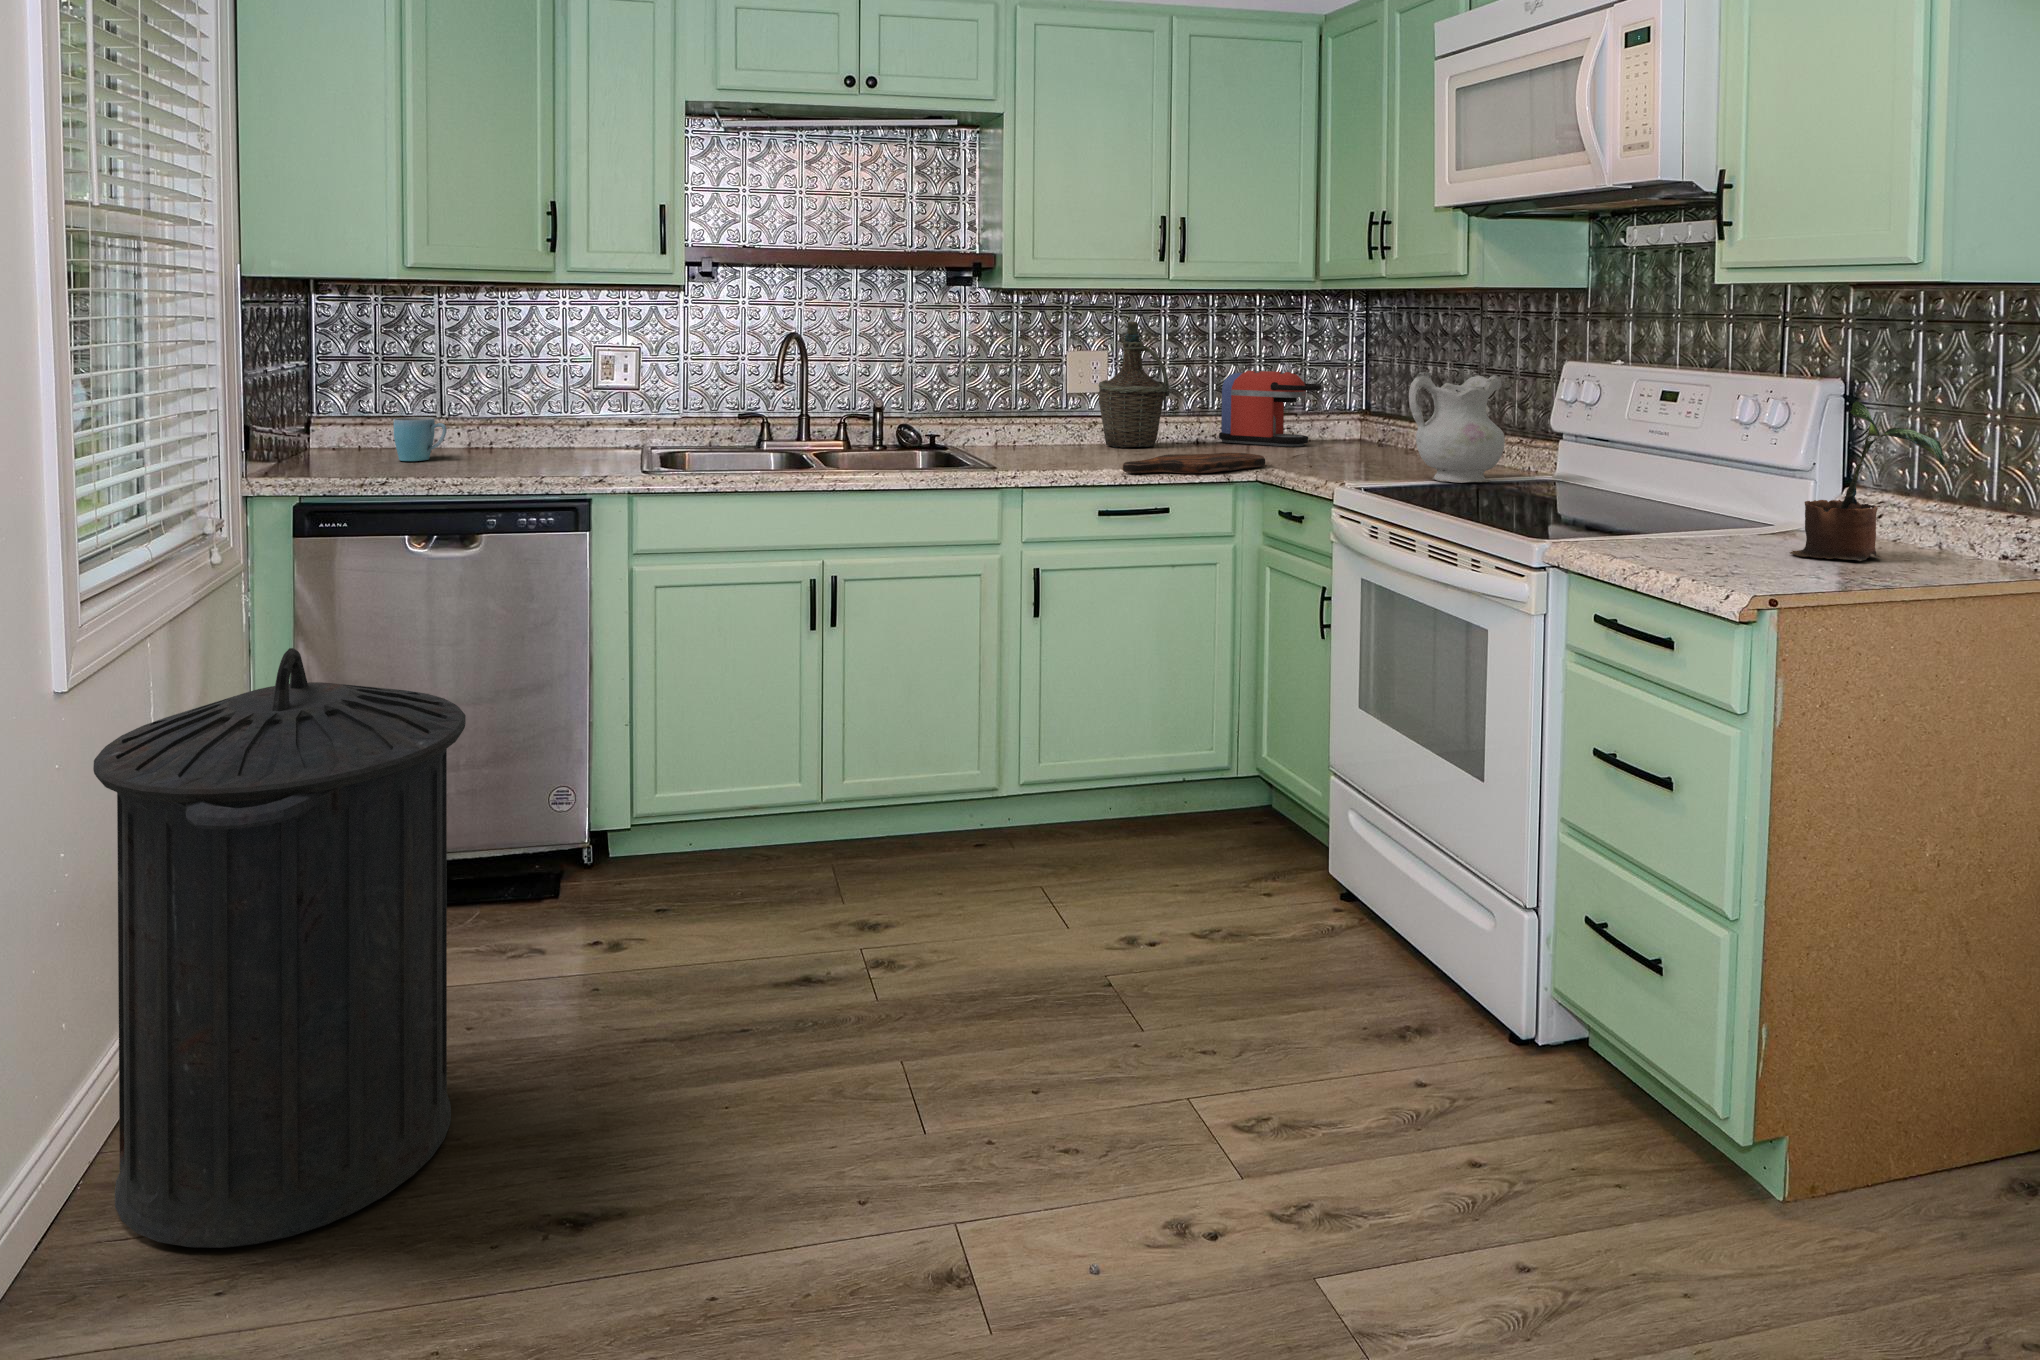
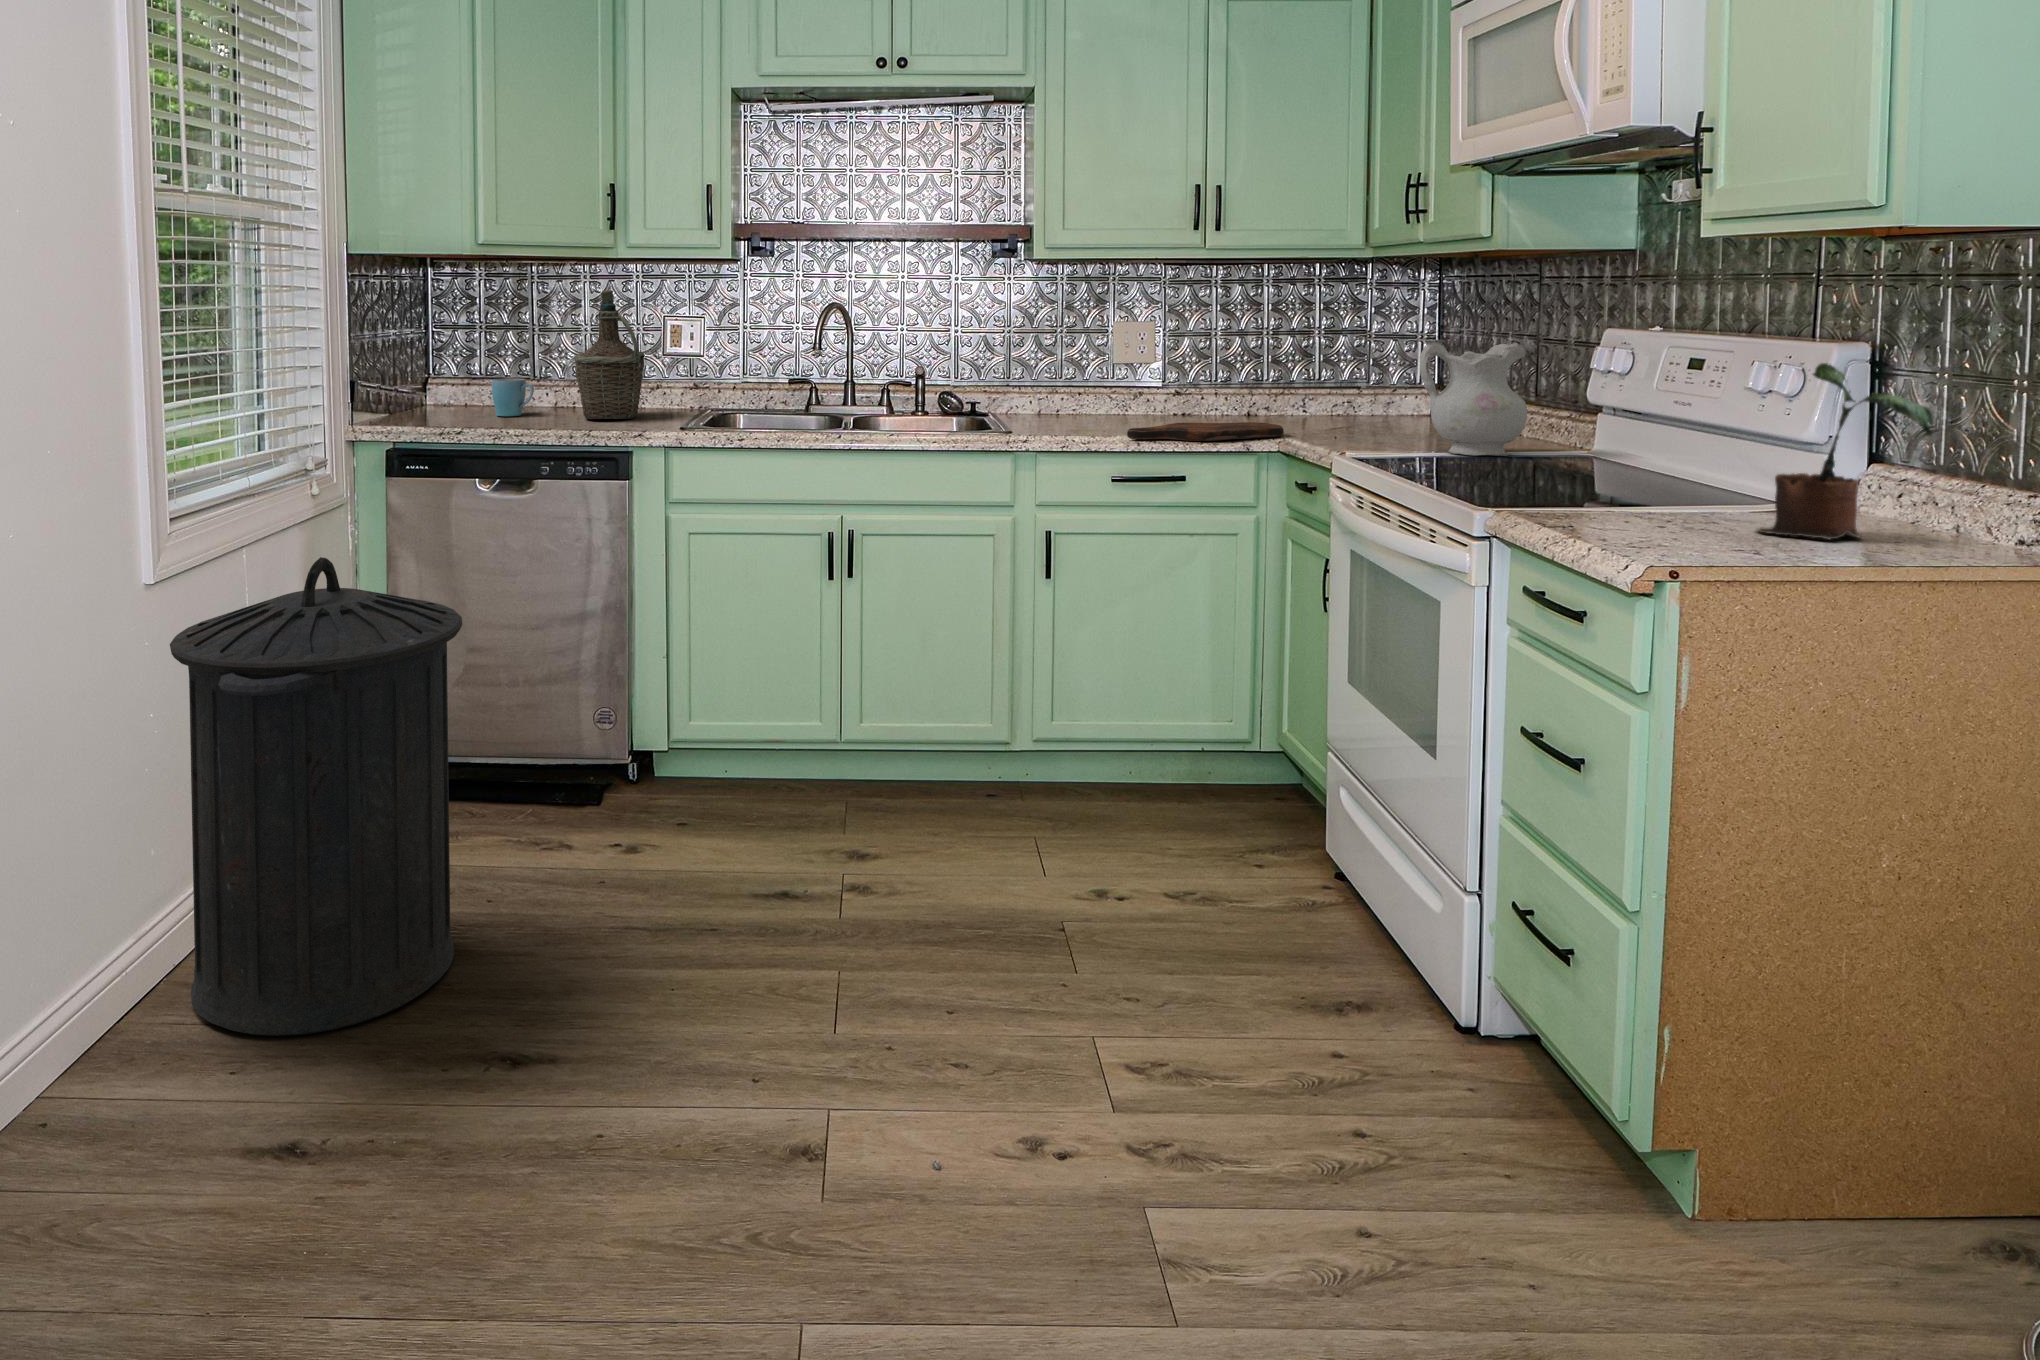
bottle: present [1099,322,1170,447] -> present [574,290,645,419]
coffee maker: present [1219,371,1322,447] -> none [1267,342,1373,420]

